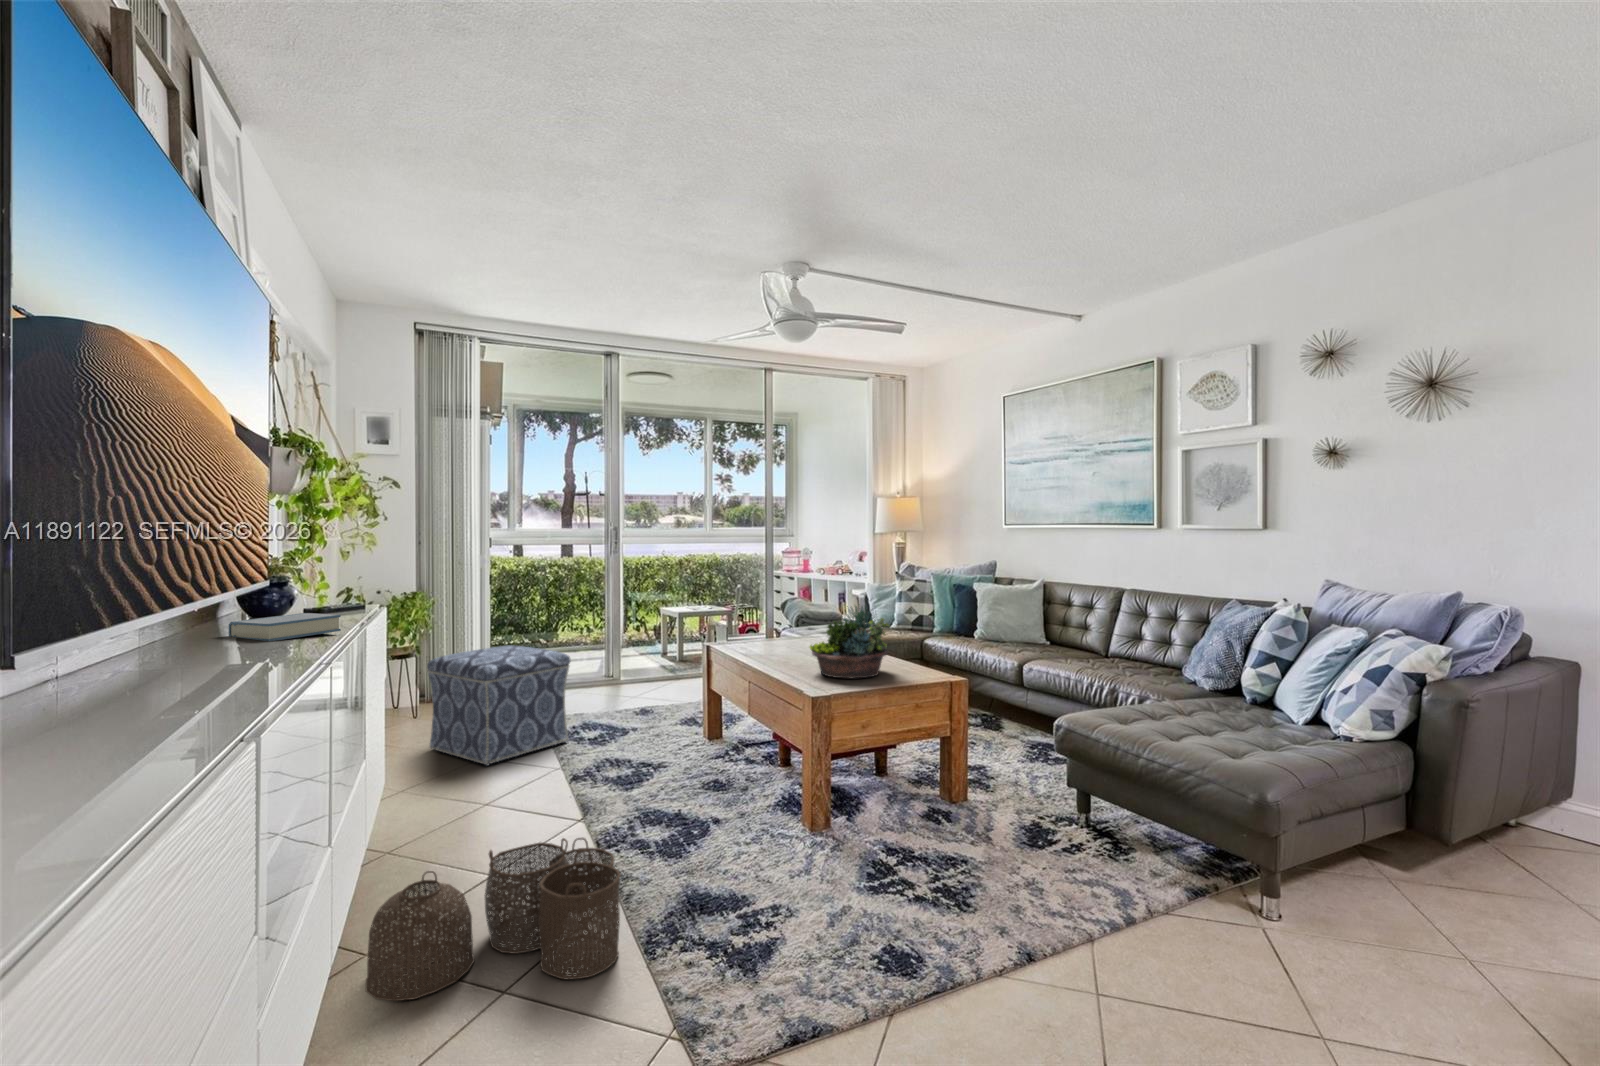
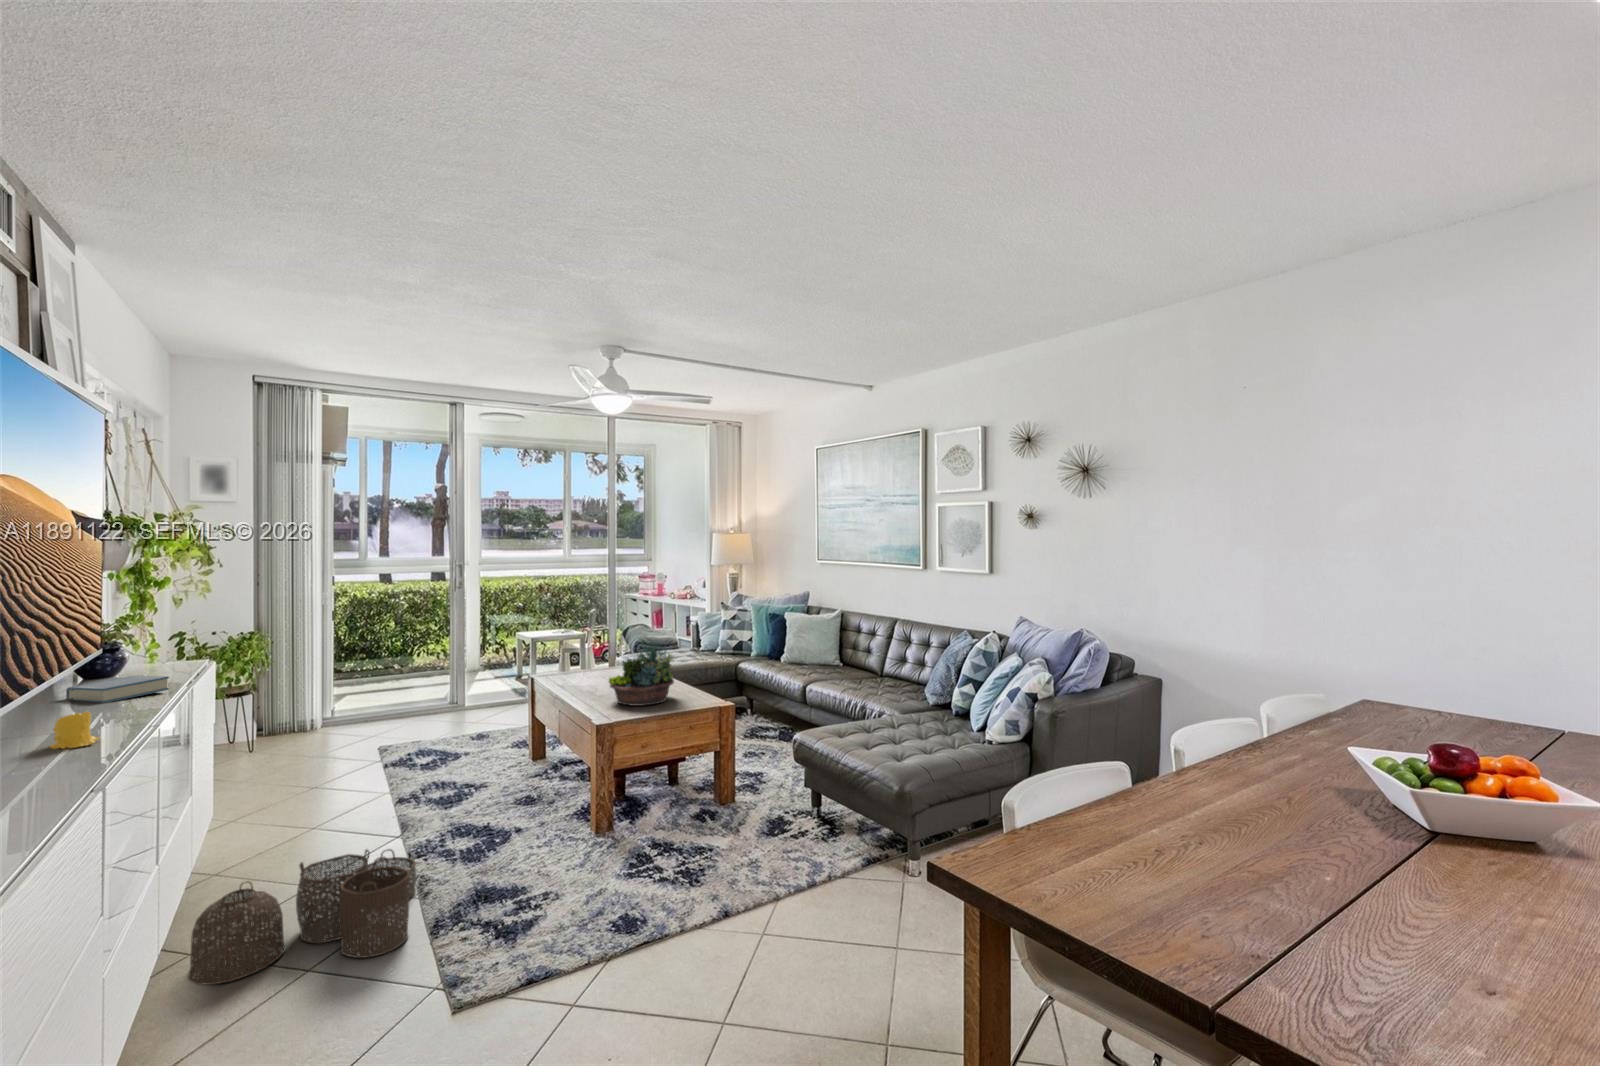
candle: none [201,636,264,688] -> present [50,712,100,749]
ottoman: present [427,645,571,766] -> none [262,682,403,793]

